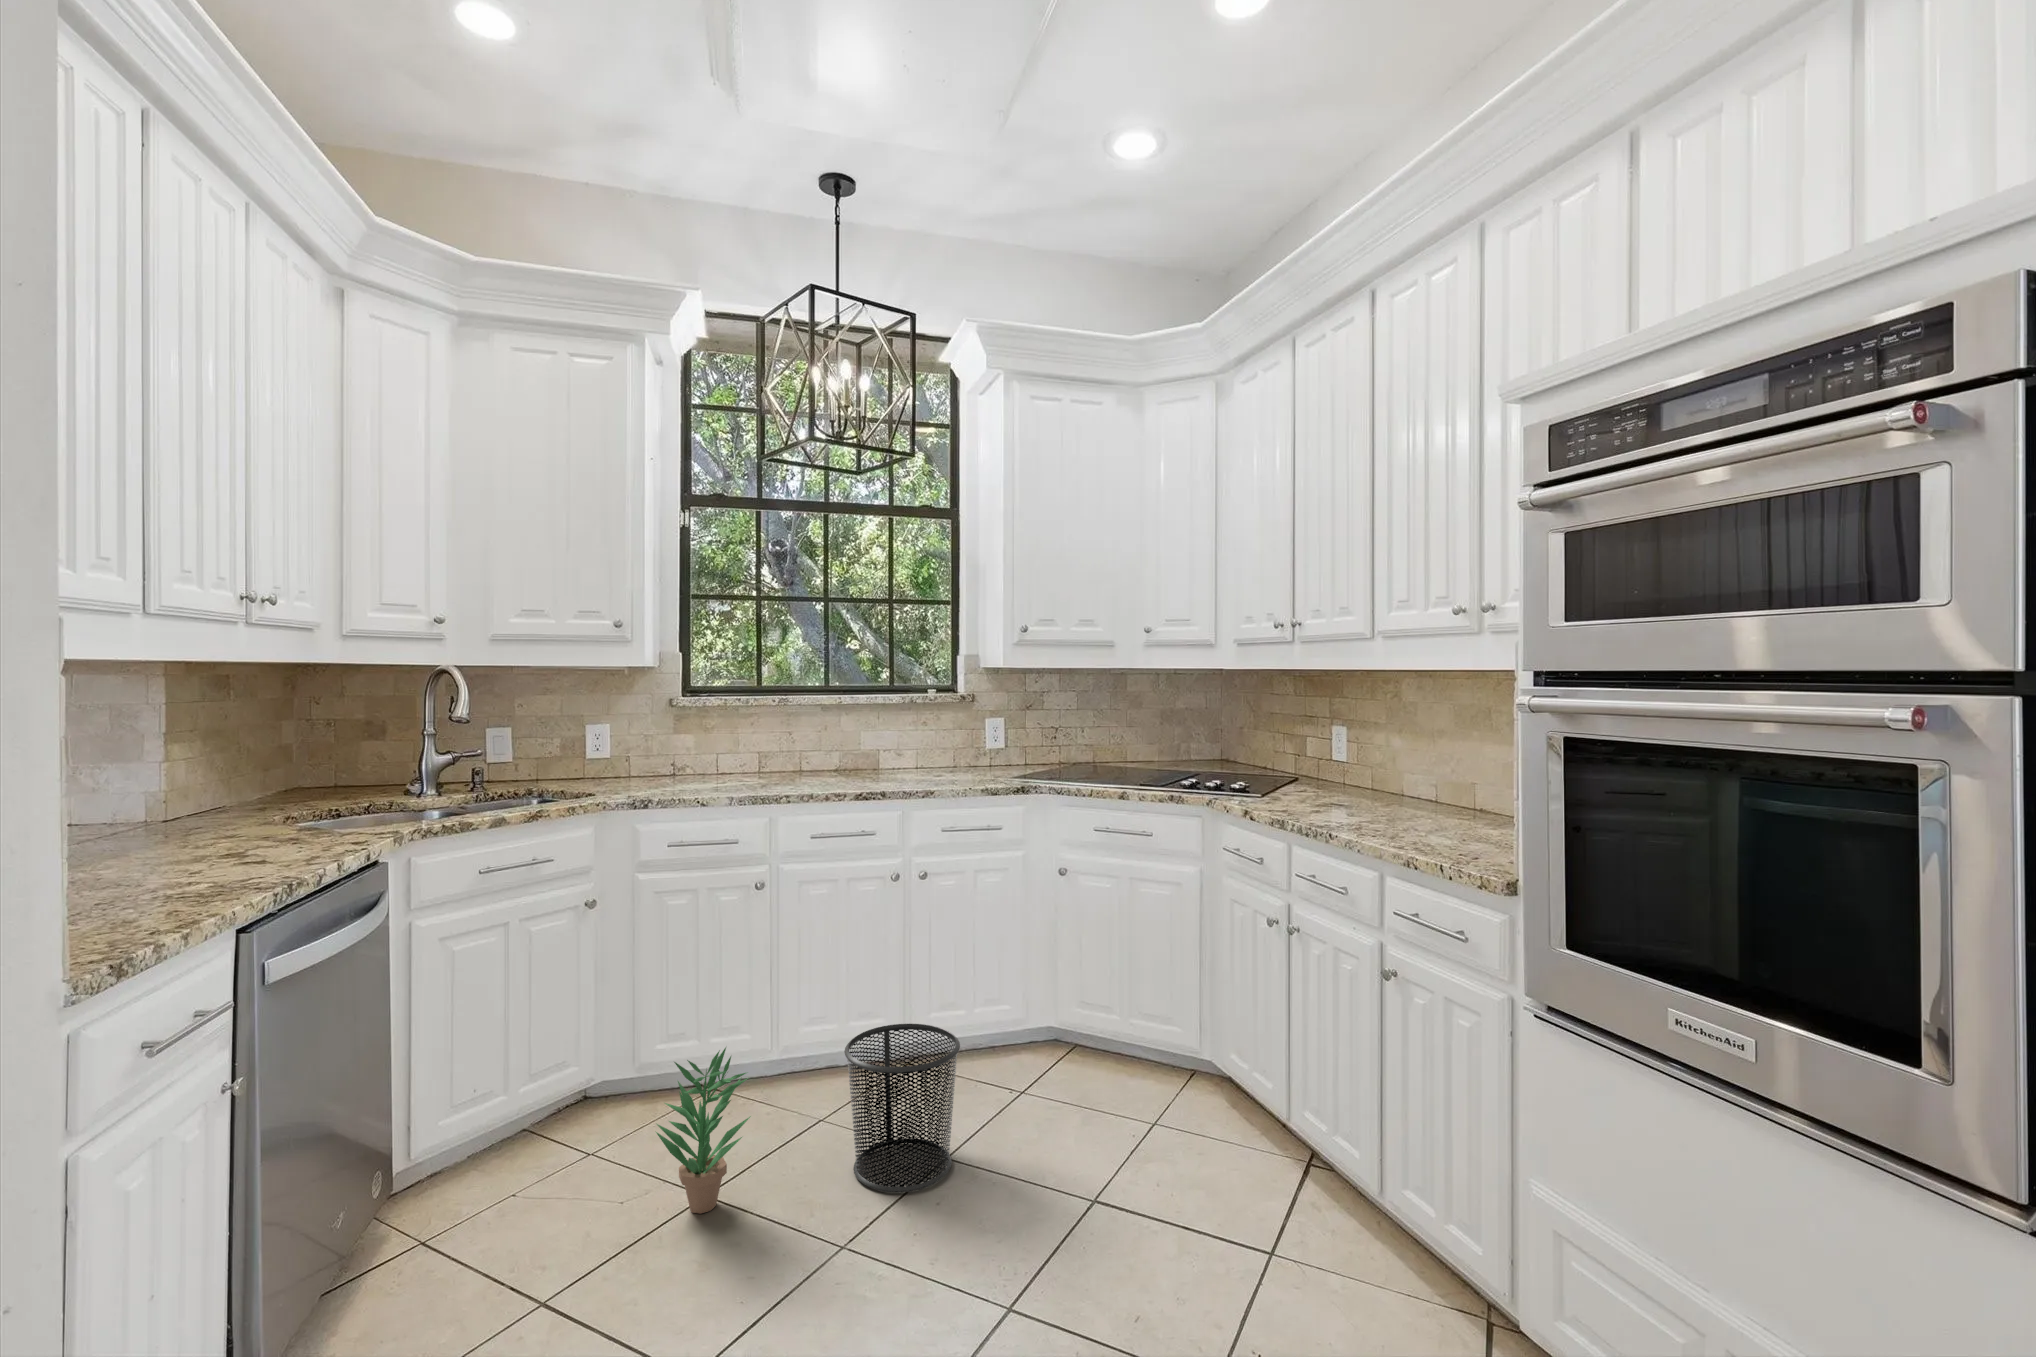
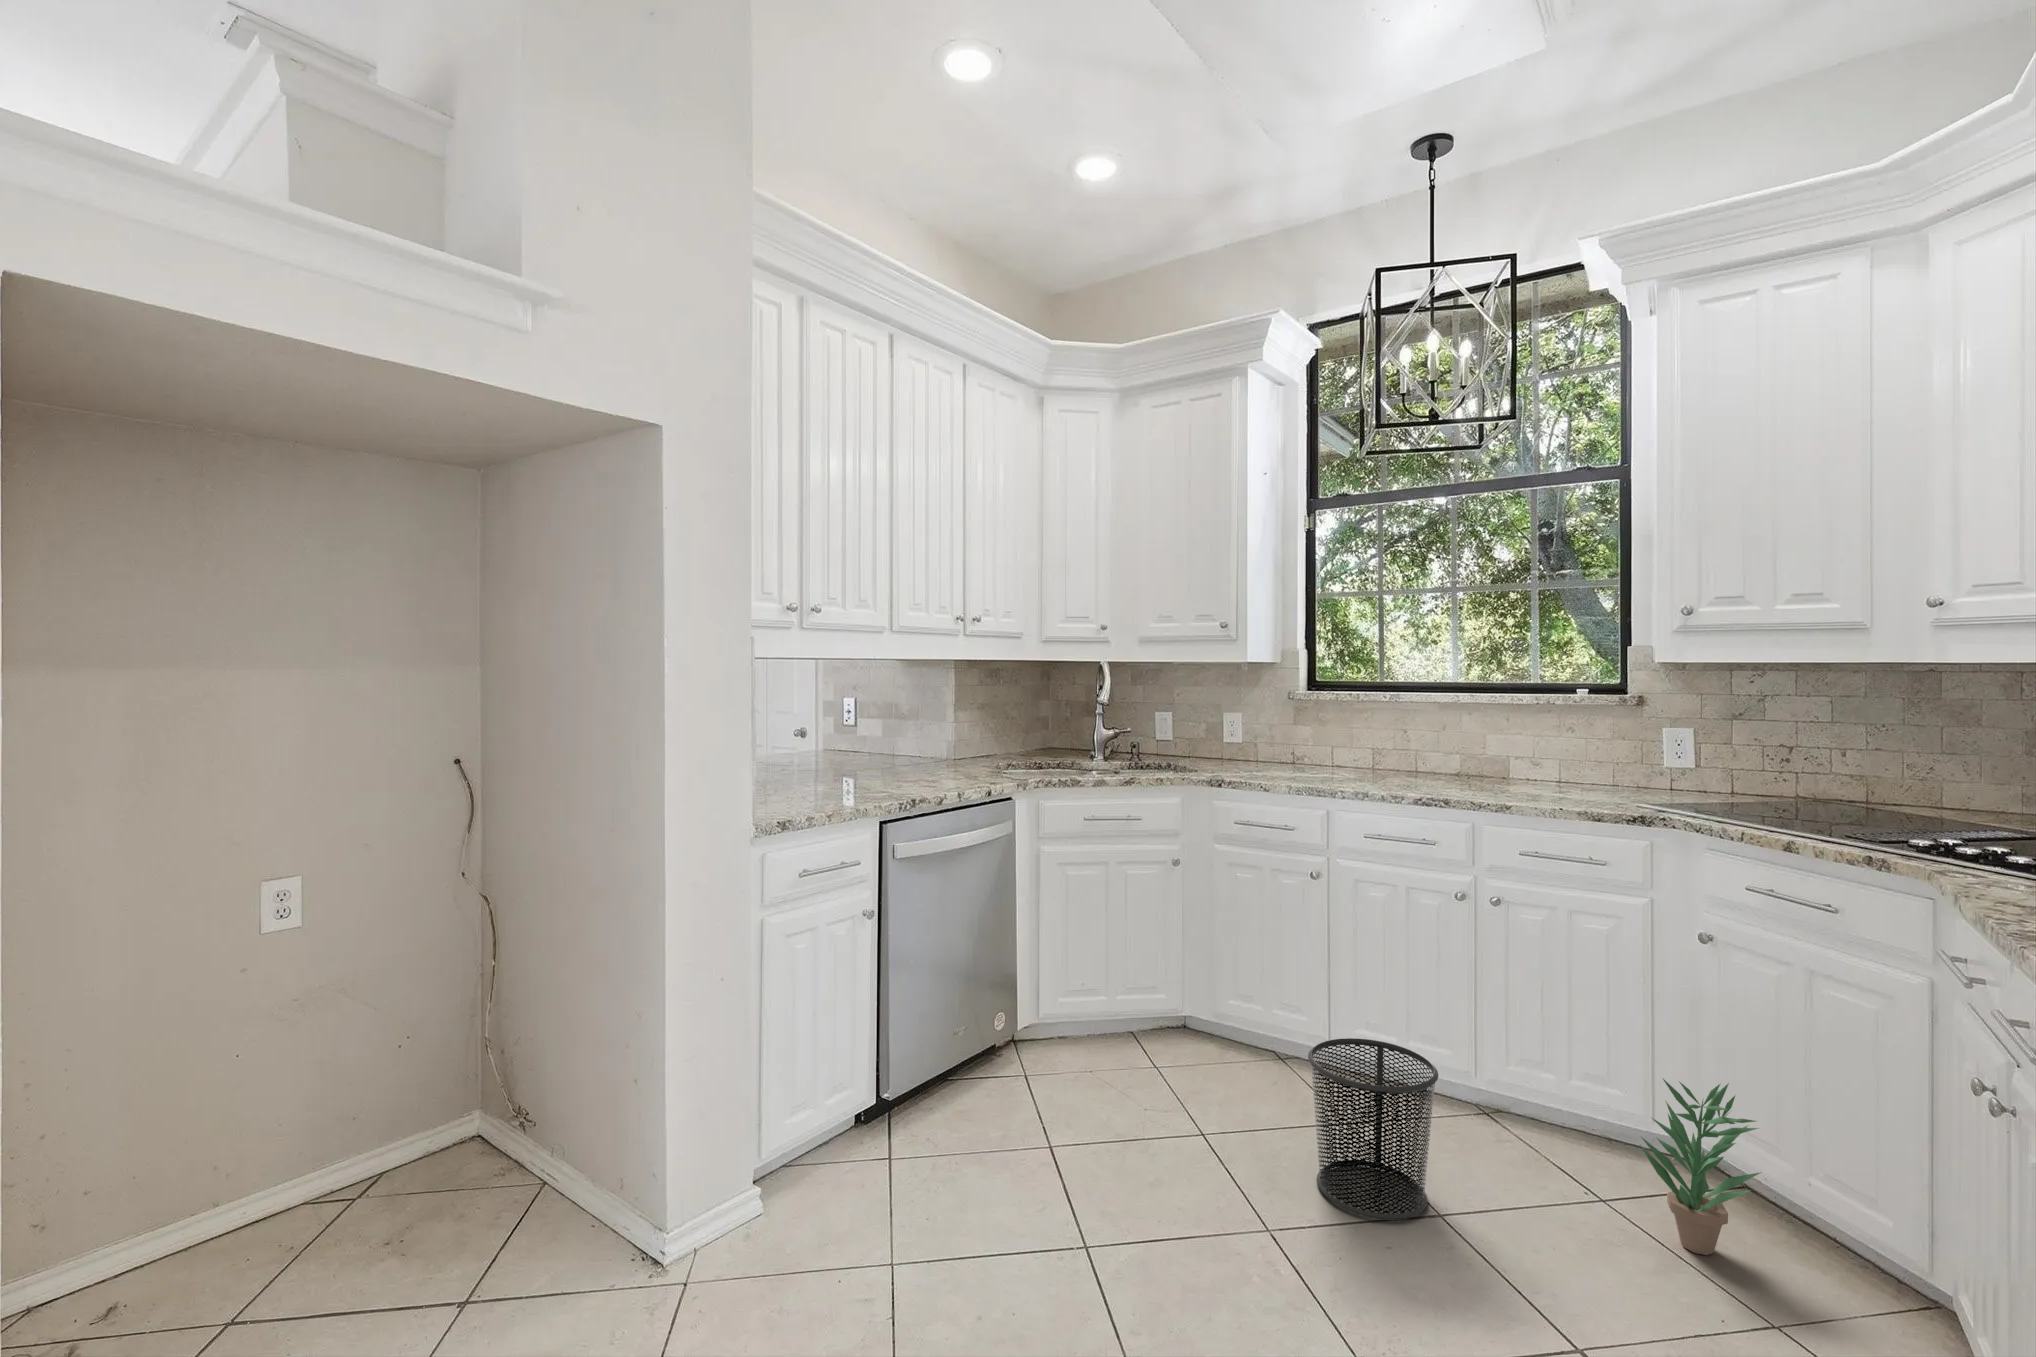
potted plant: present [656,1048,751,1214] -> present [1640,1079,1761,1255]

